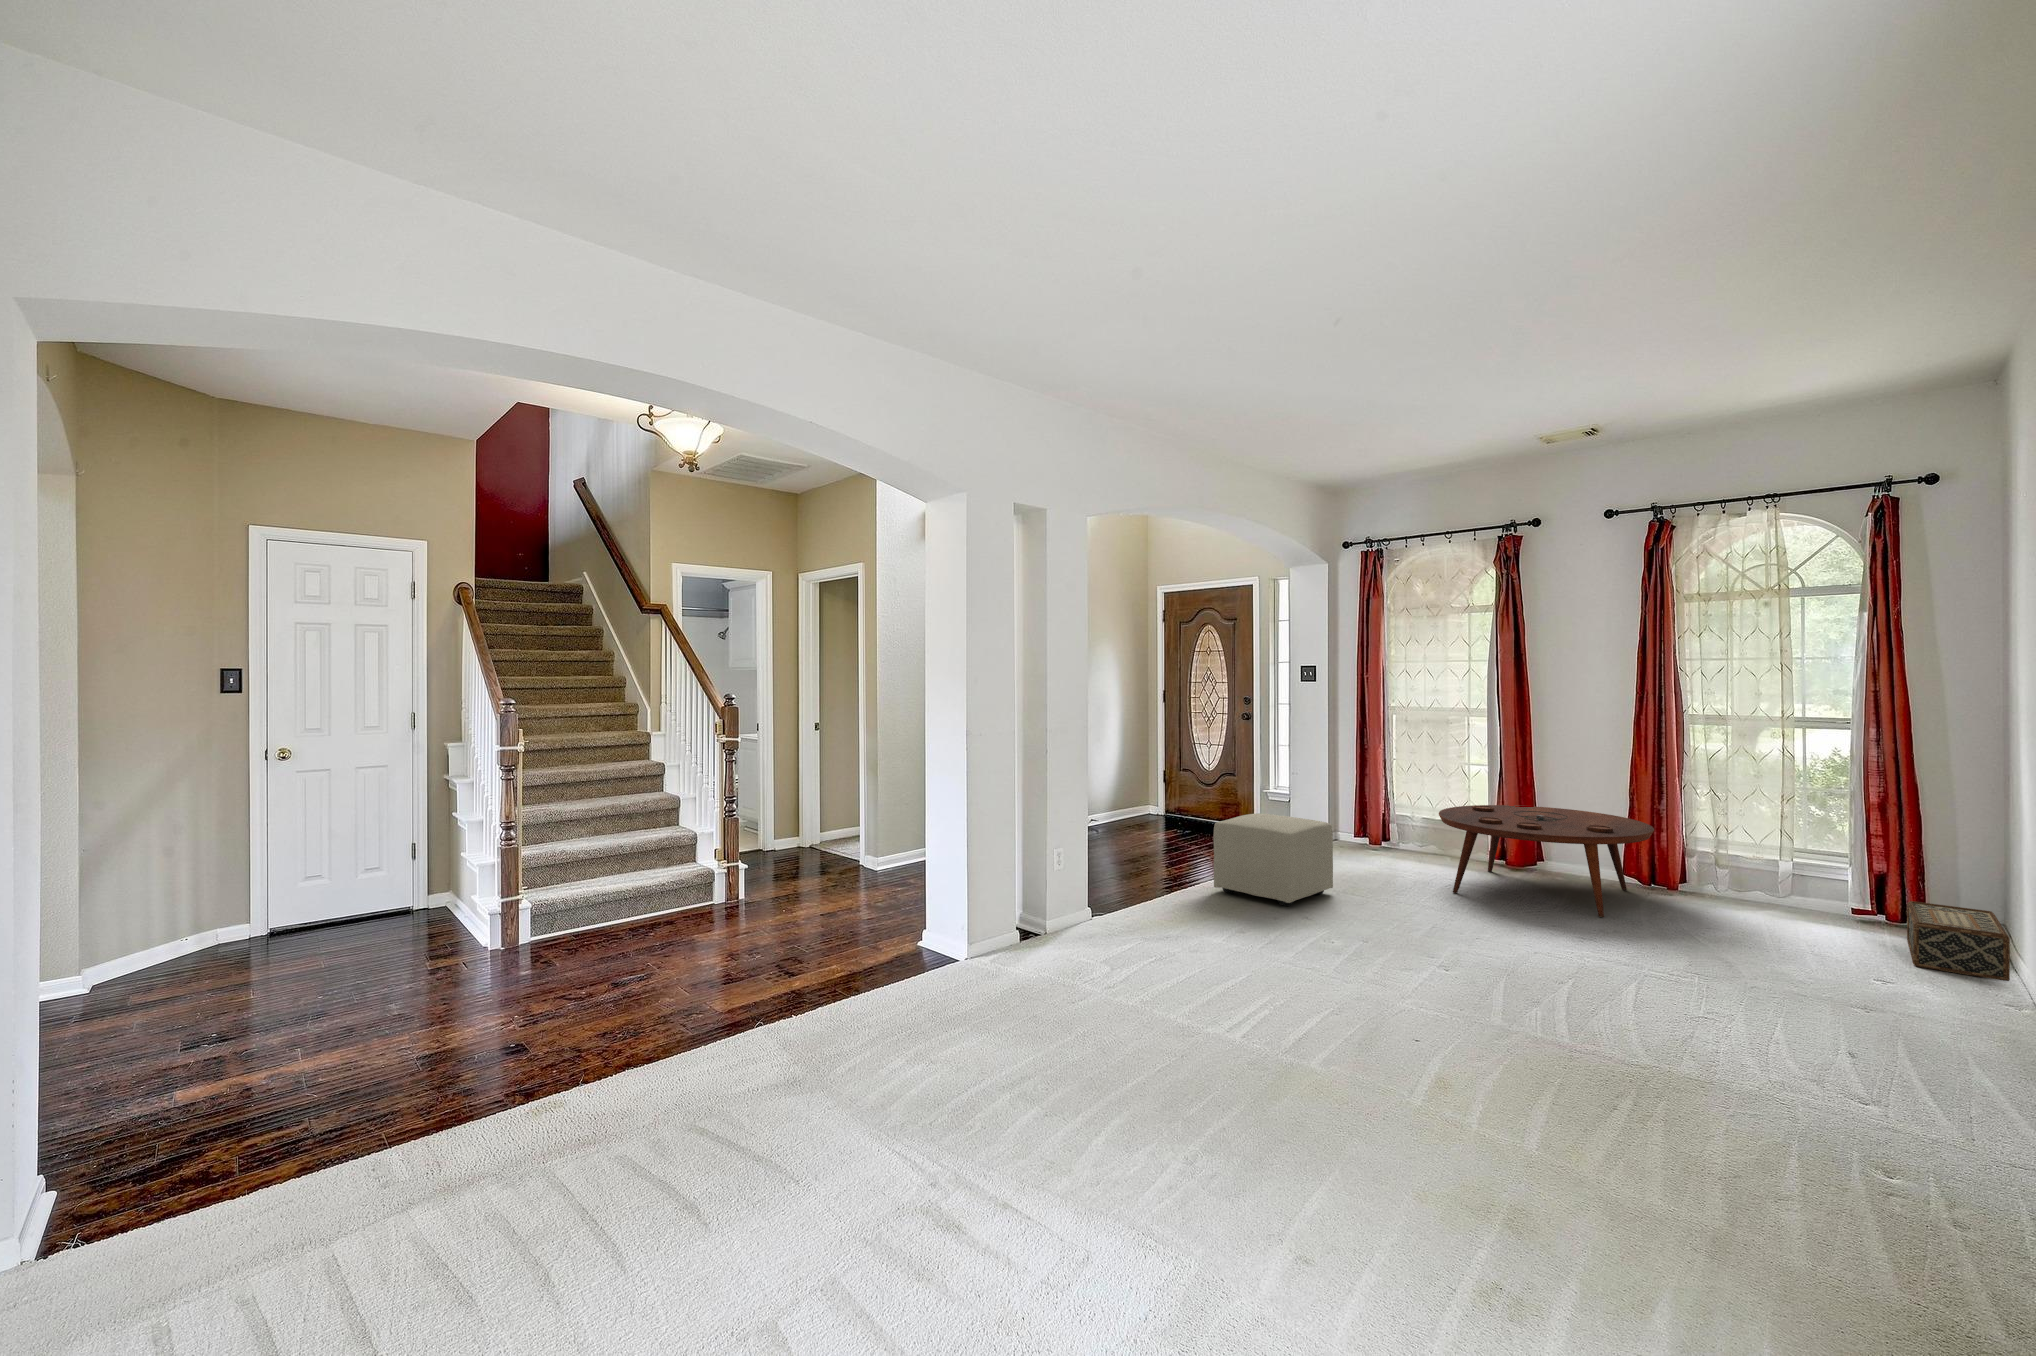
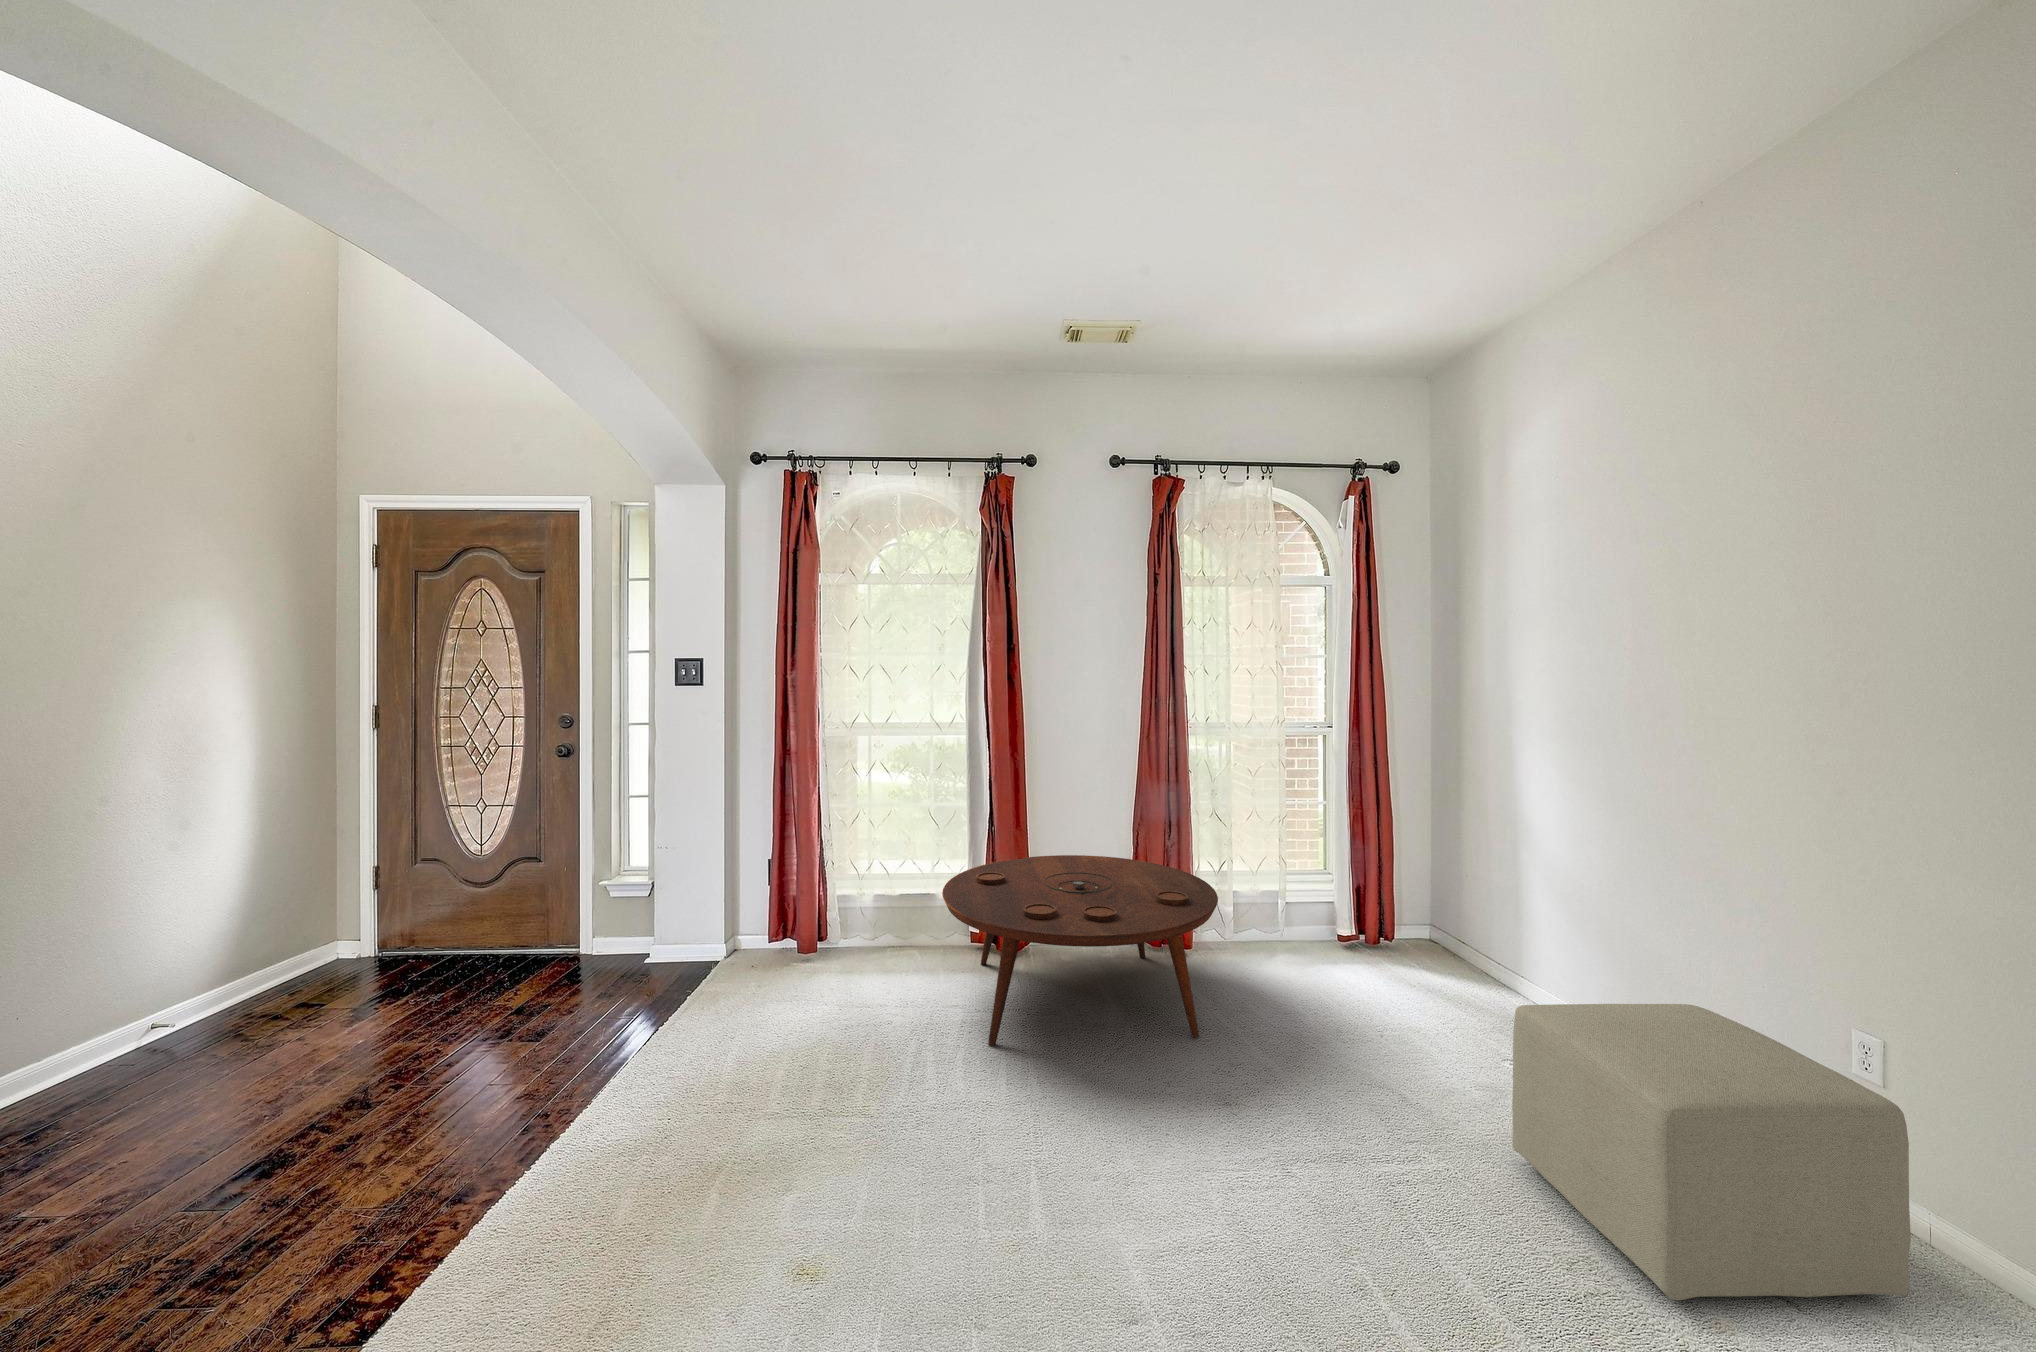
ottoman: present [1213,813,1333,906] -> present [1512,1004,1911,1300]
woven basket: present [1907,901,2010,981] -> none [1416,922,1562,1018]

